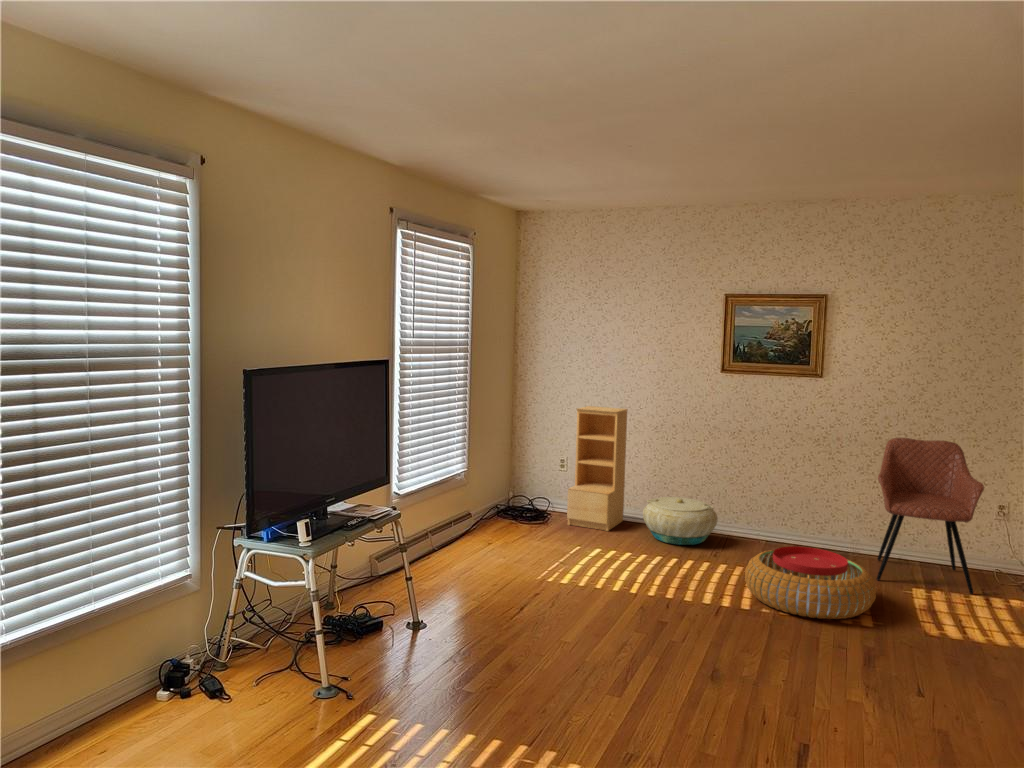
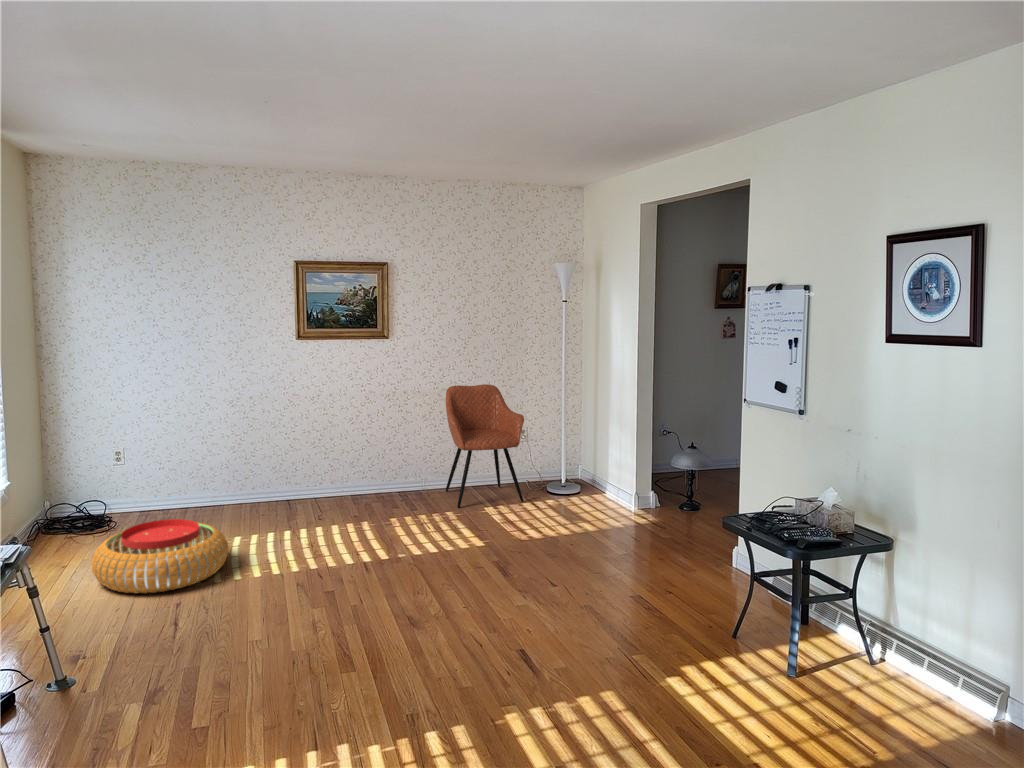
bookshelf: present [567,406,628,531] -> none [139,386,202,525]
basket: present [643,497,718,545] -> none [233,469,311,518]
pouf: present [745,546,876,619] -> present [91,519,228,594]

